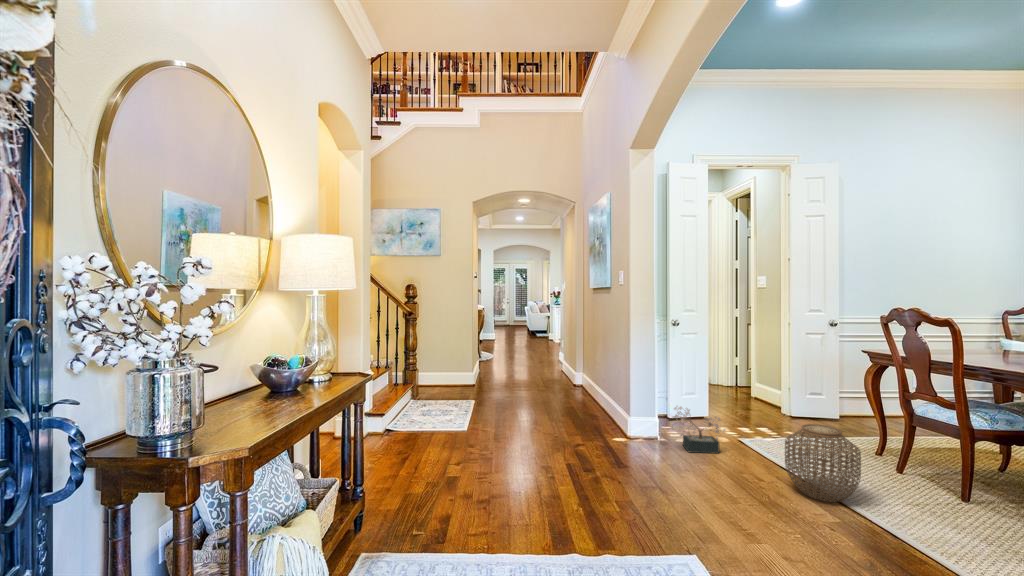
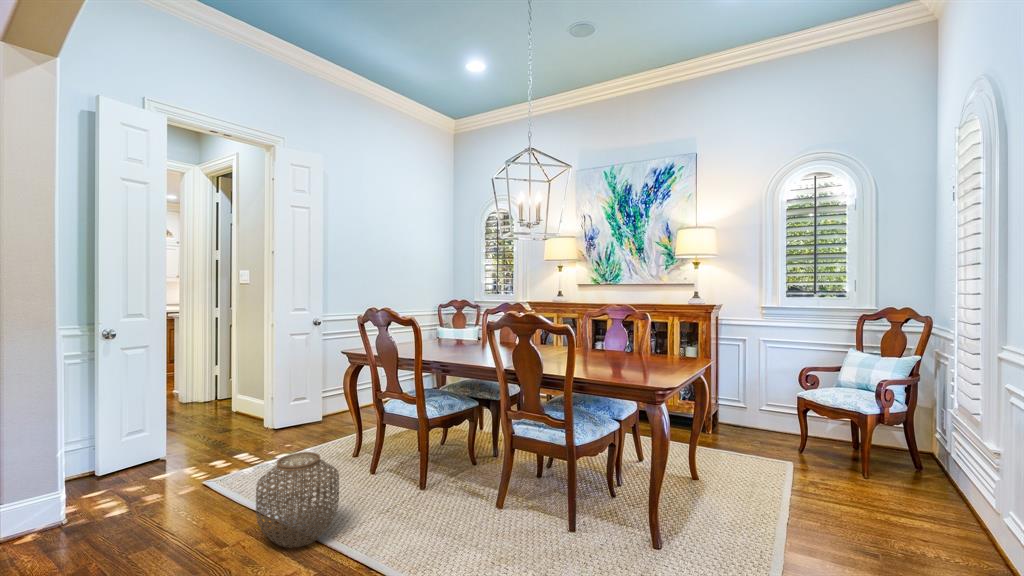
decorative plant: present [672,407,725,453] -> none [84,468,182,538]

